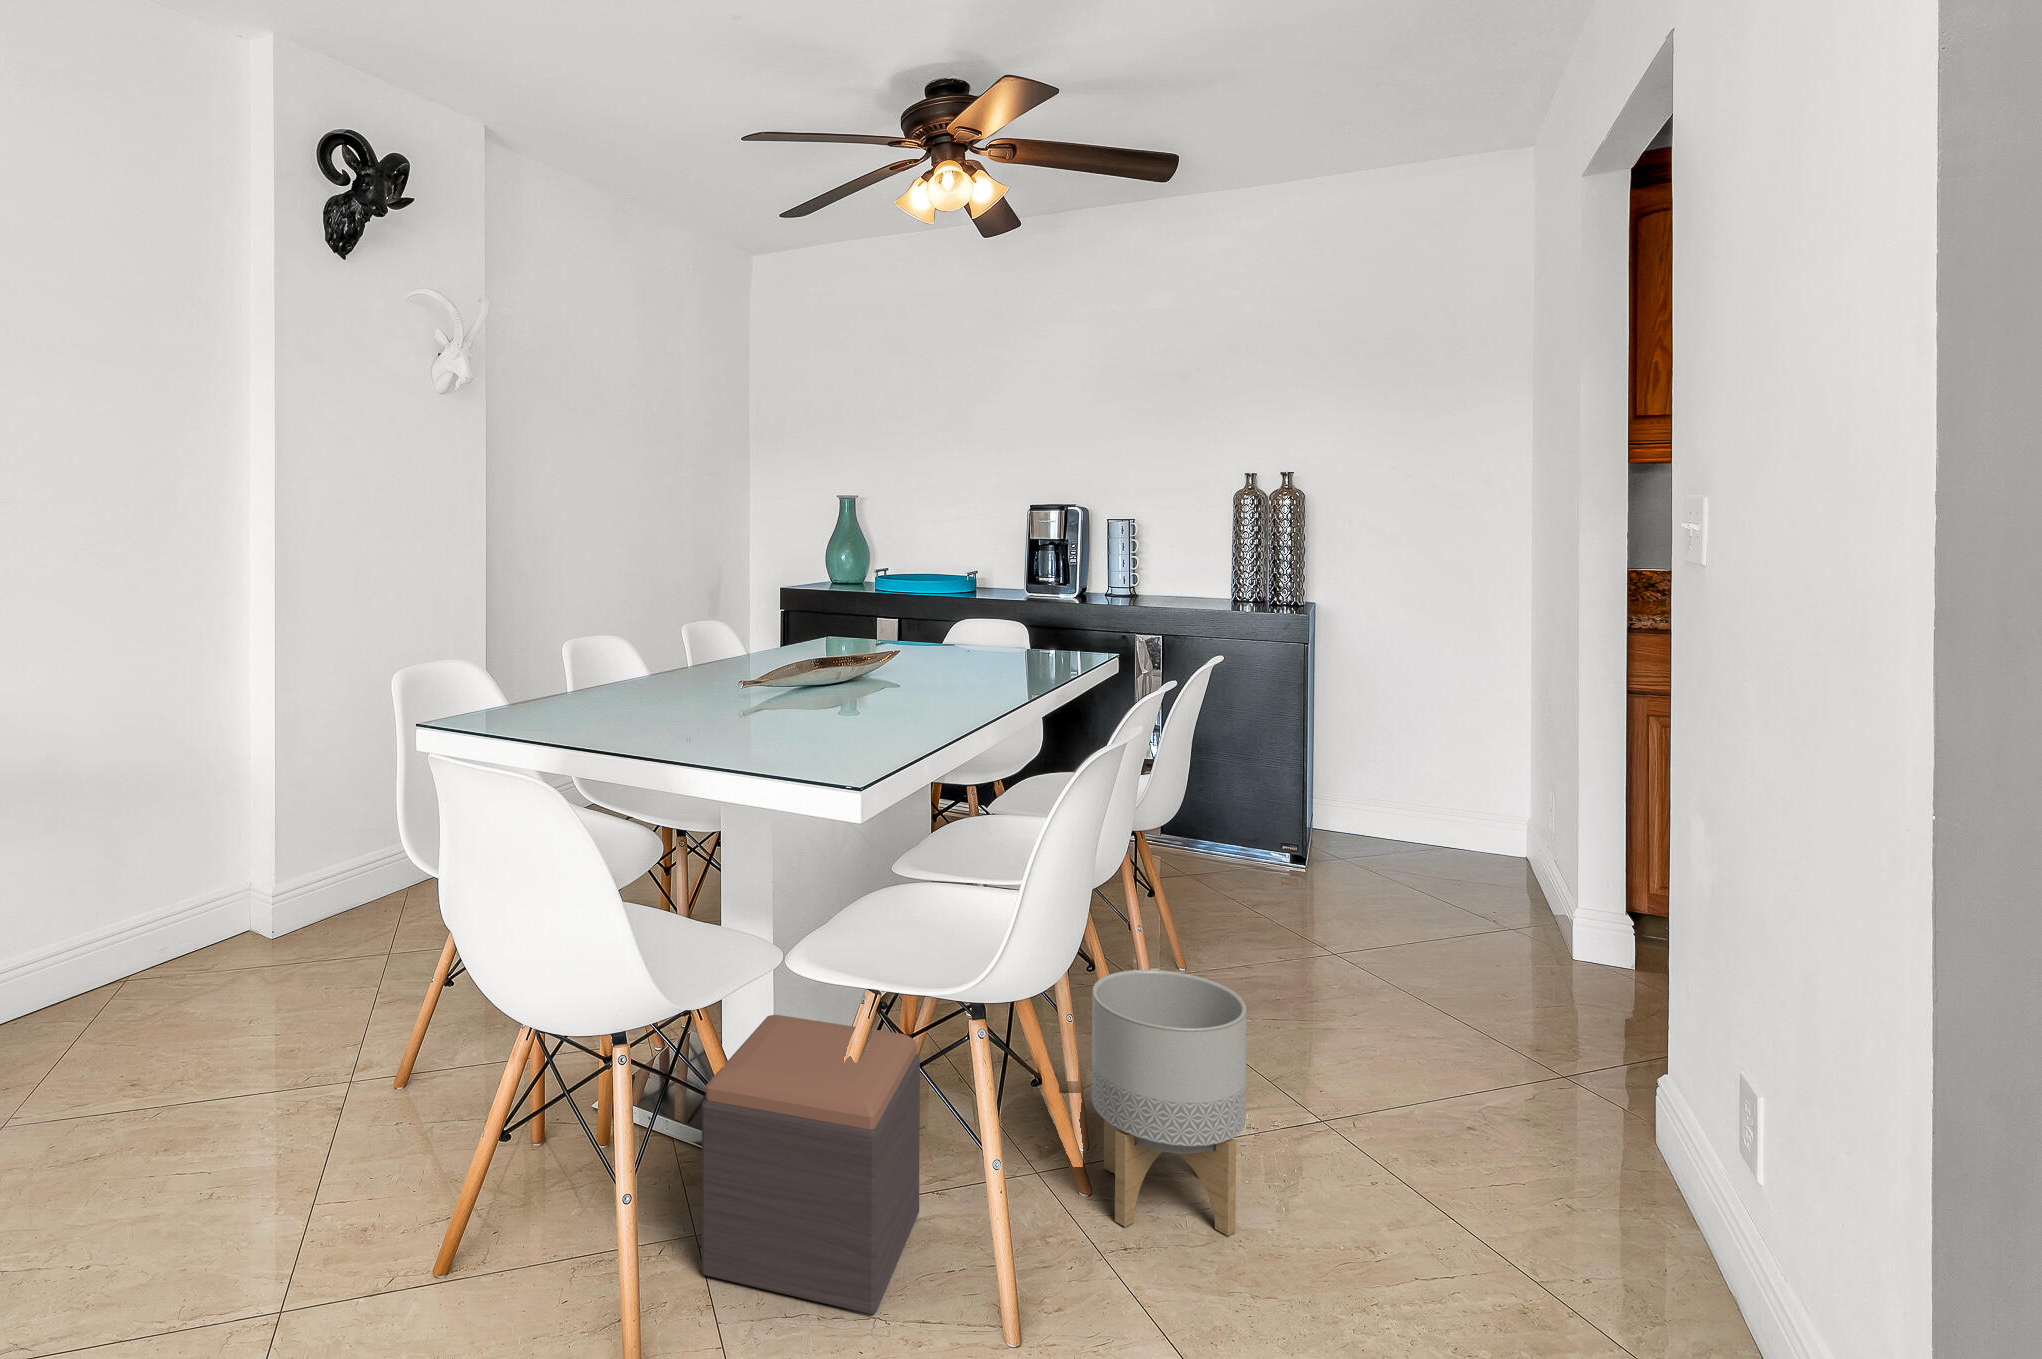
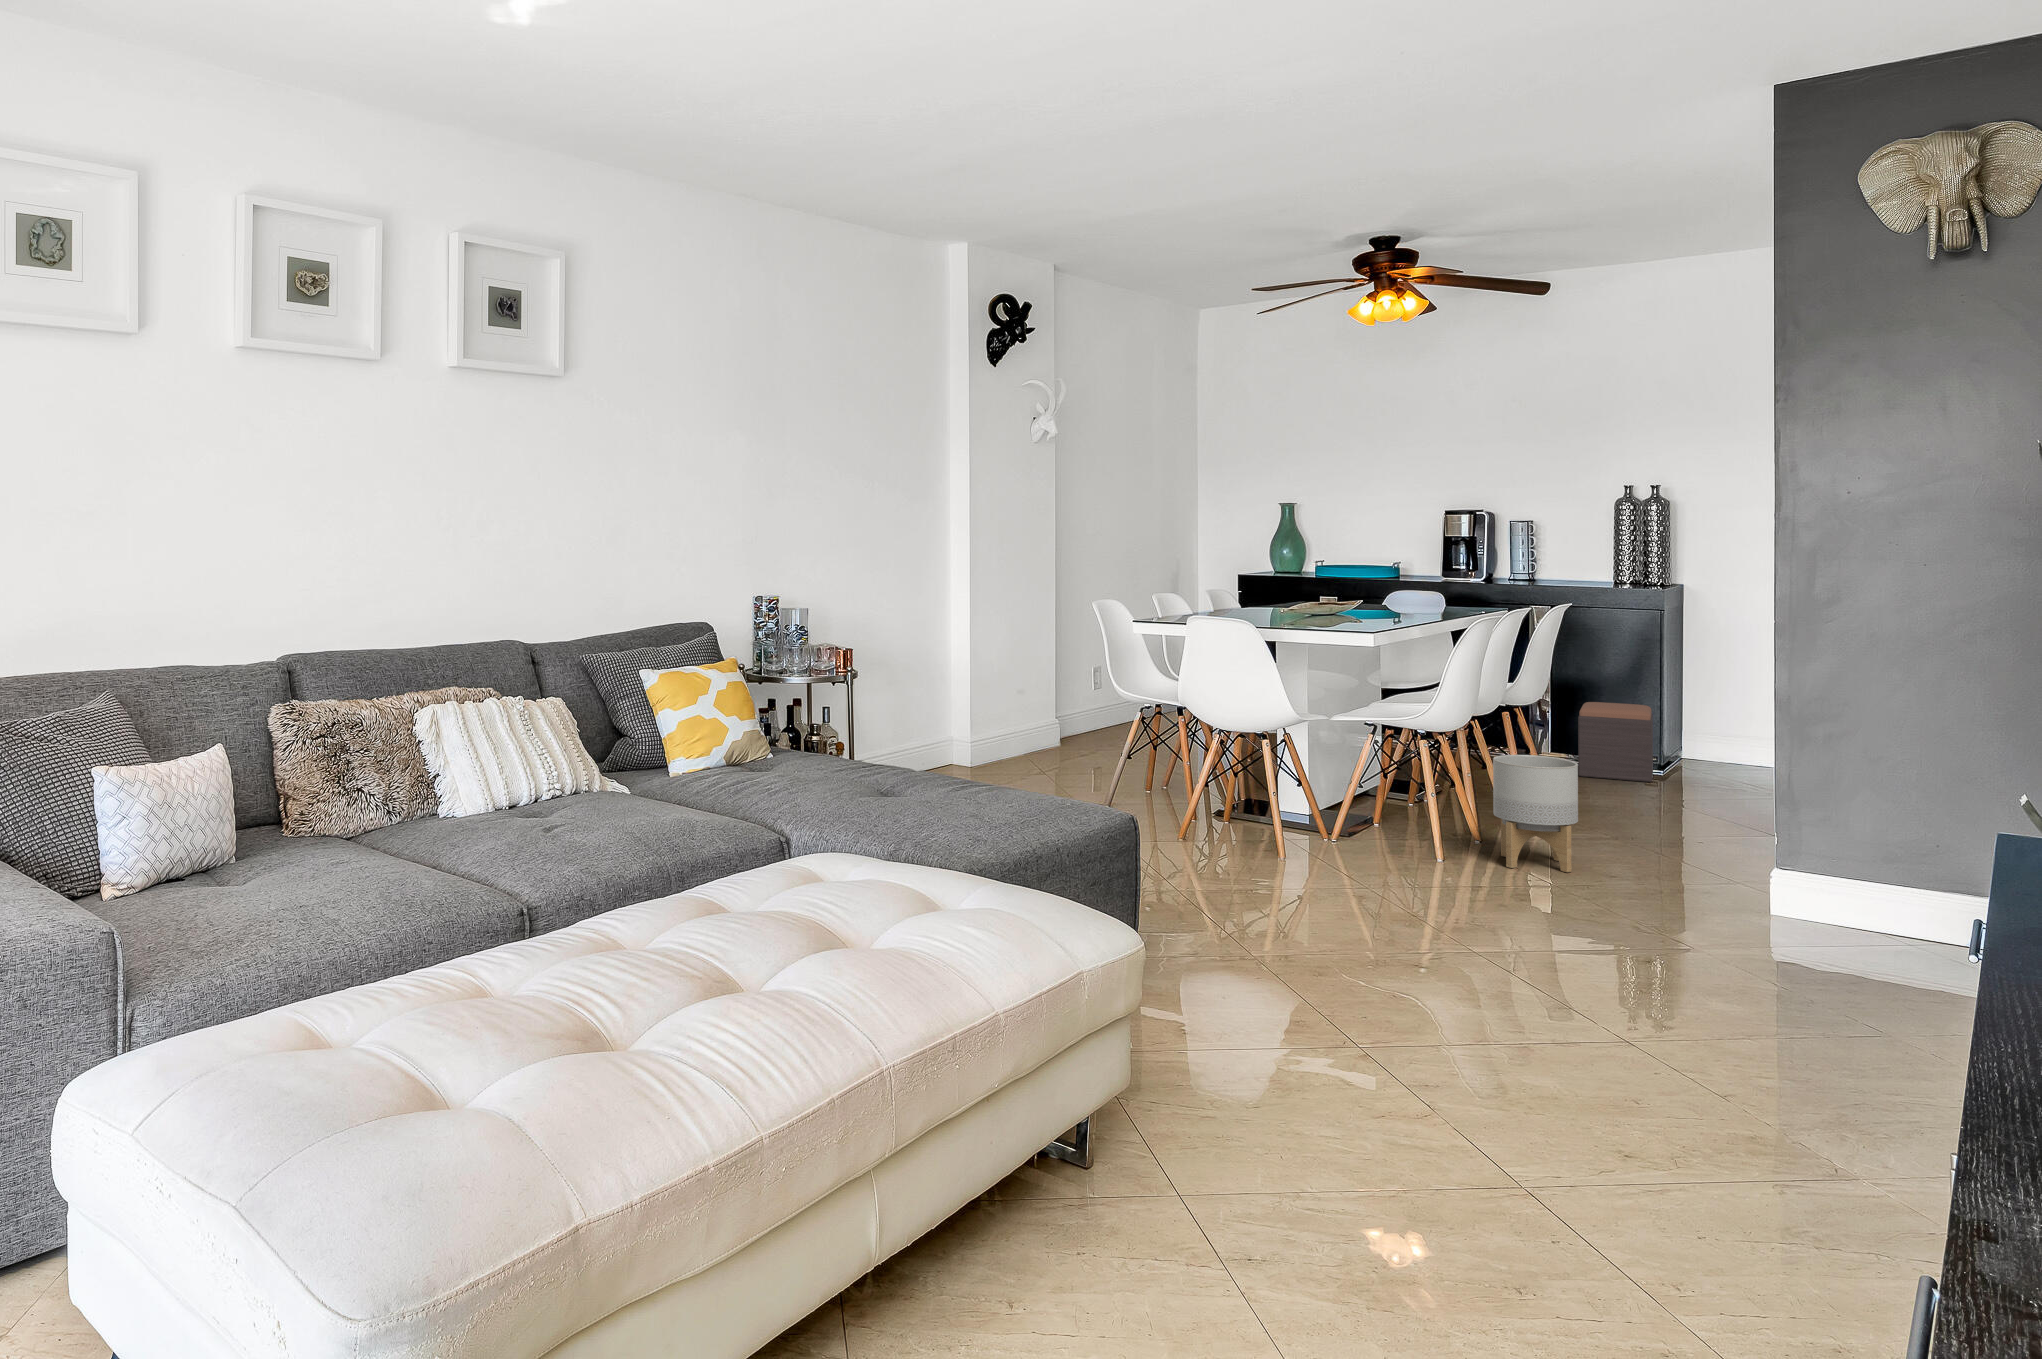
footstool: present [702,1015,920,1315] -> present [1578,702,1653,782]

